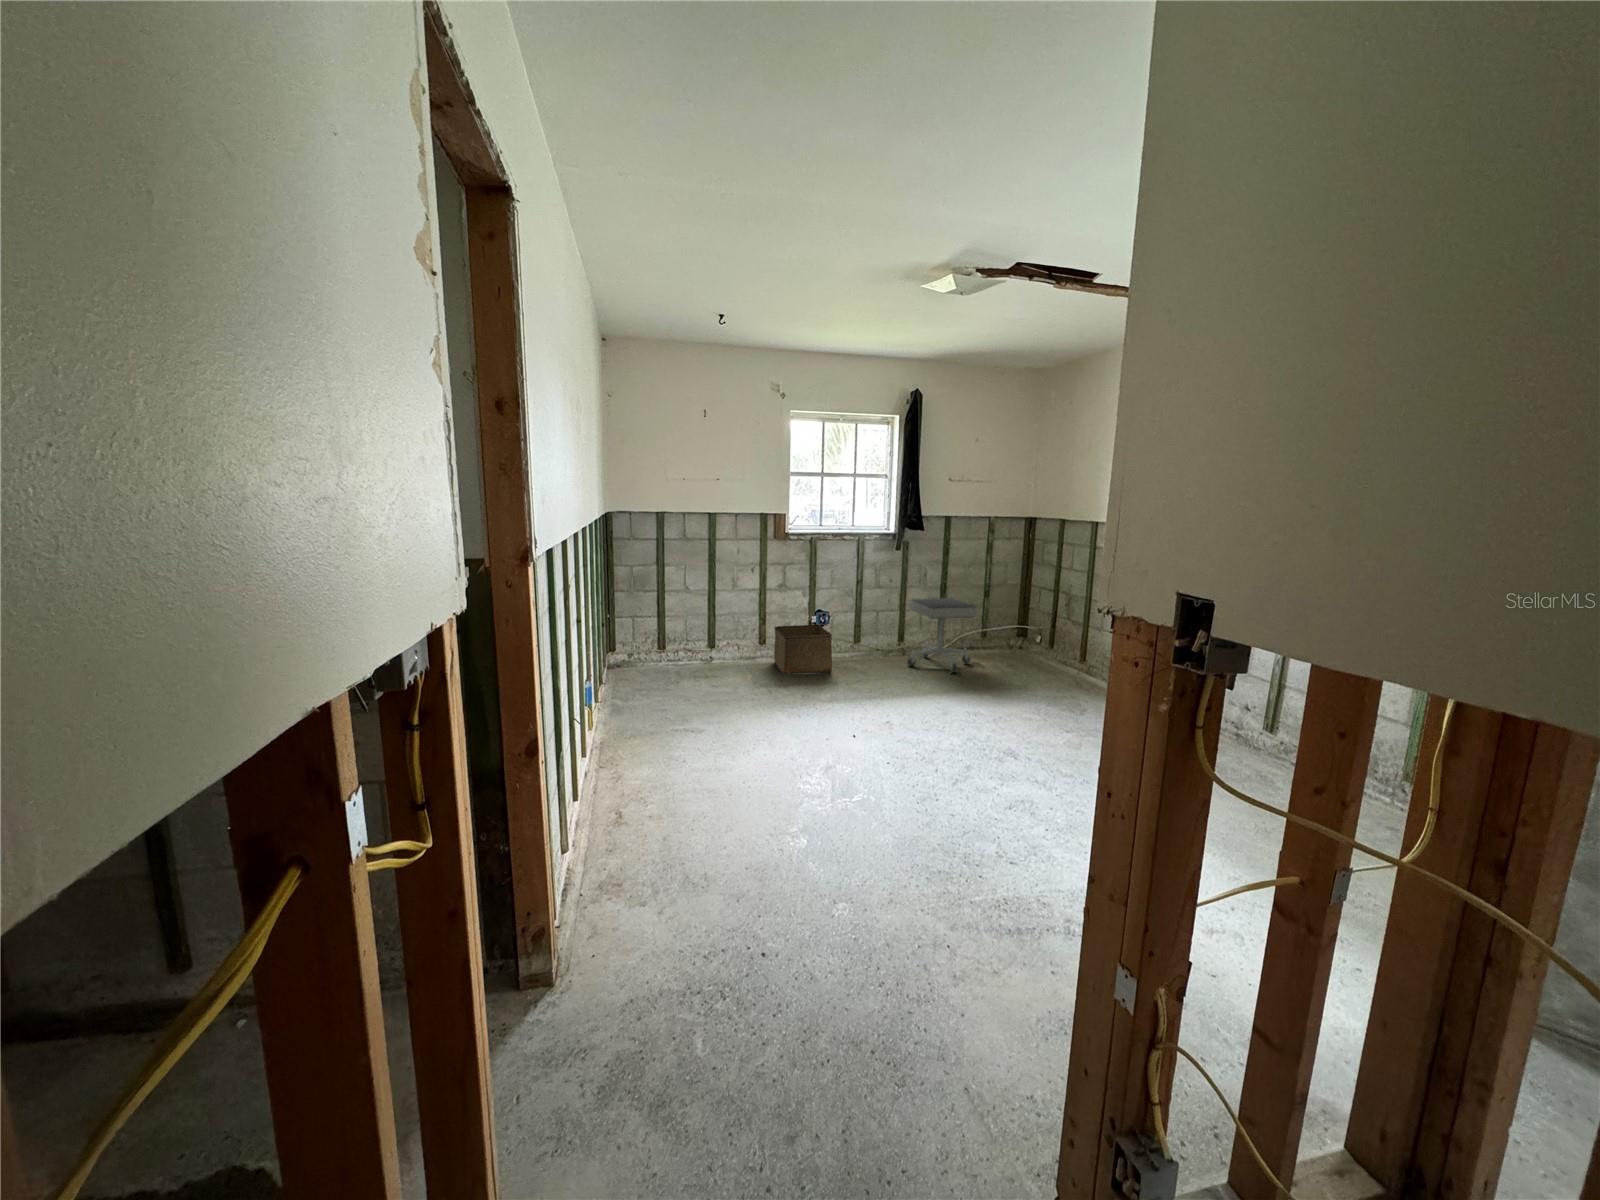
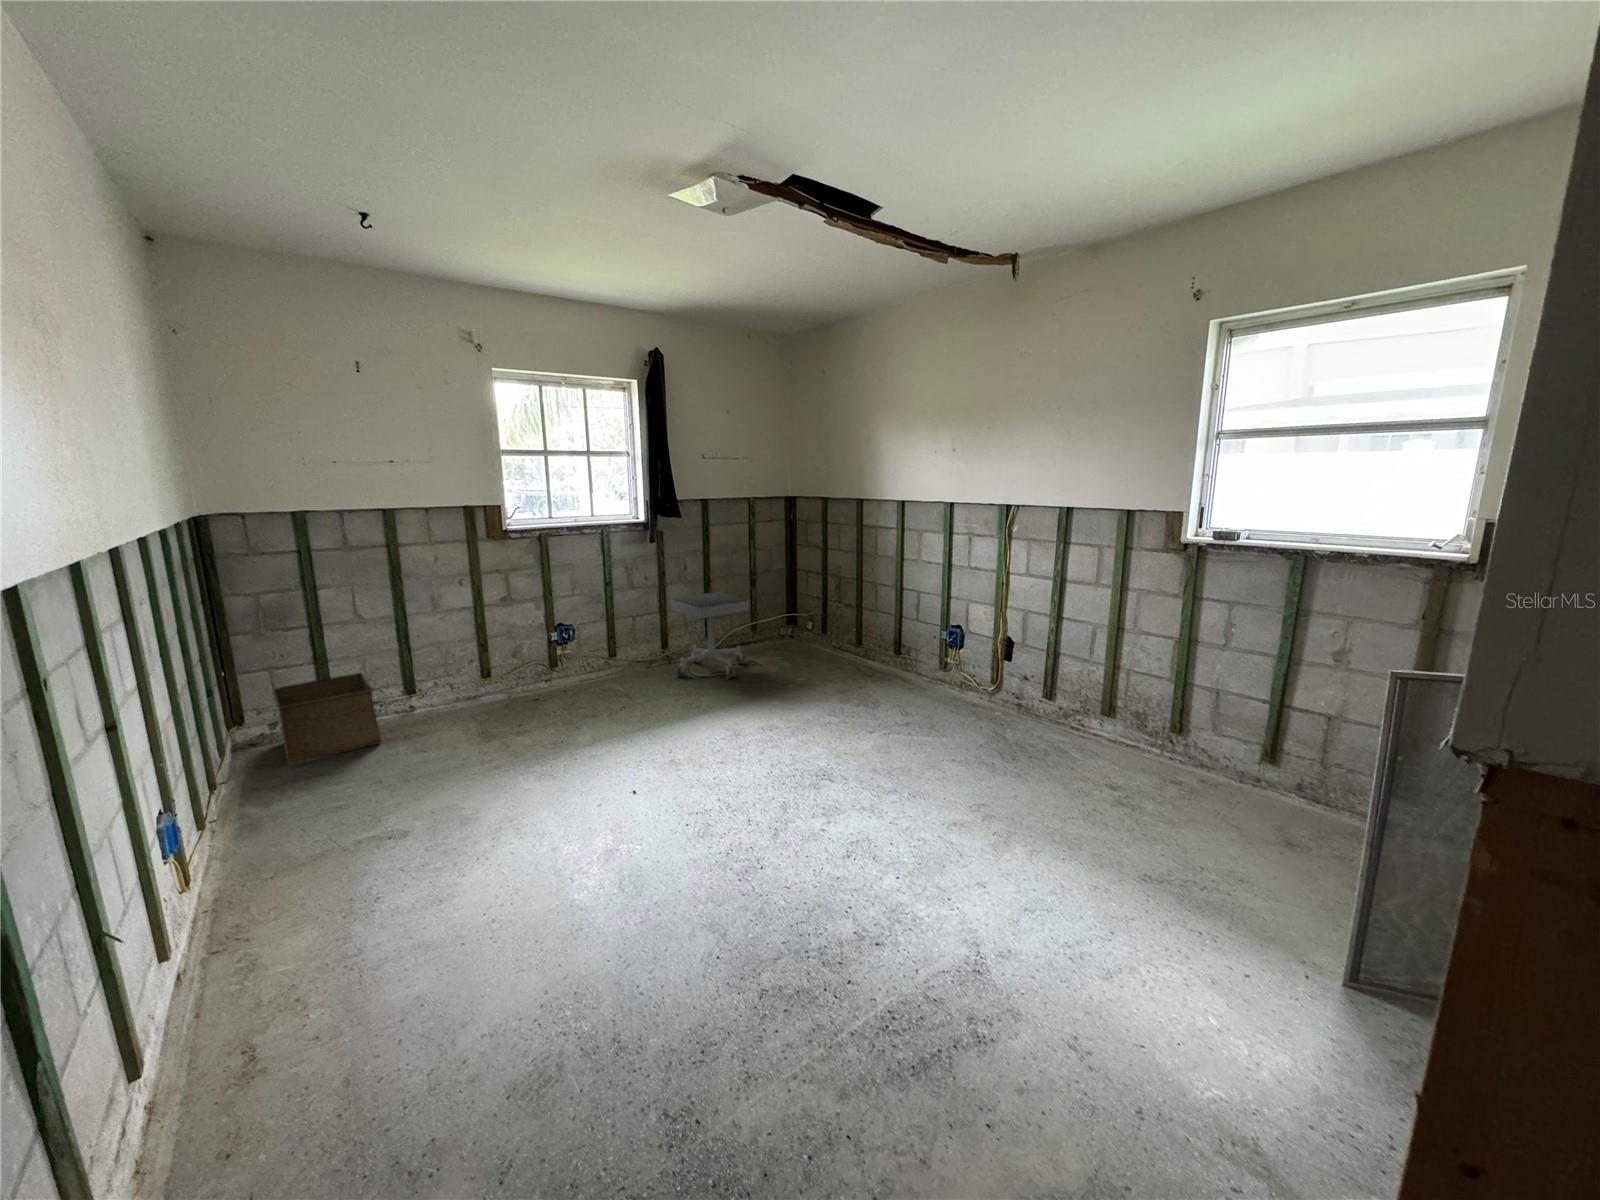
storage bin: present [774,625,832,674] -> present [274,672,382,764]

